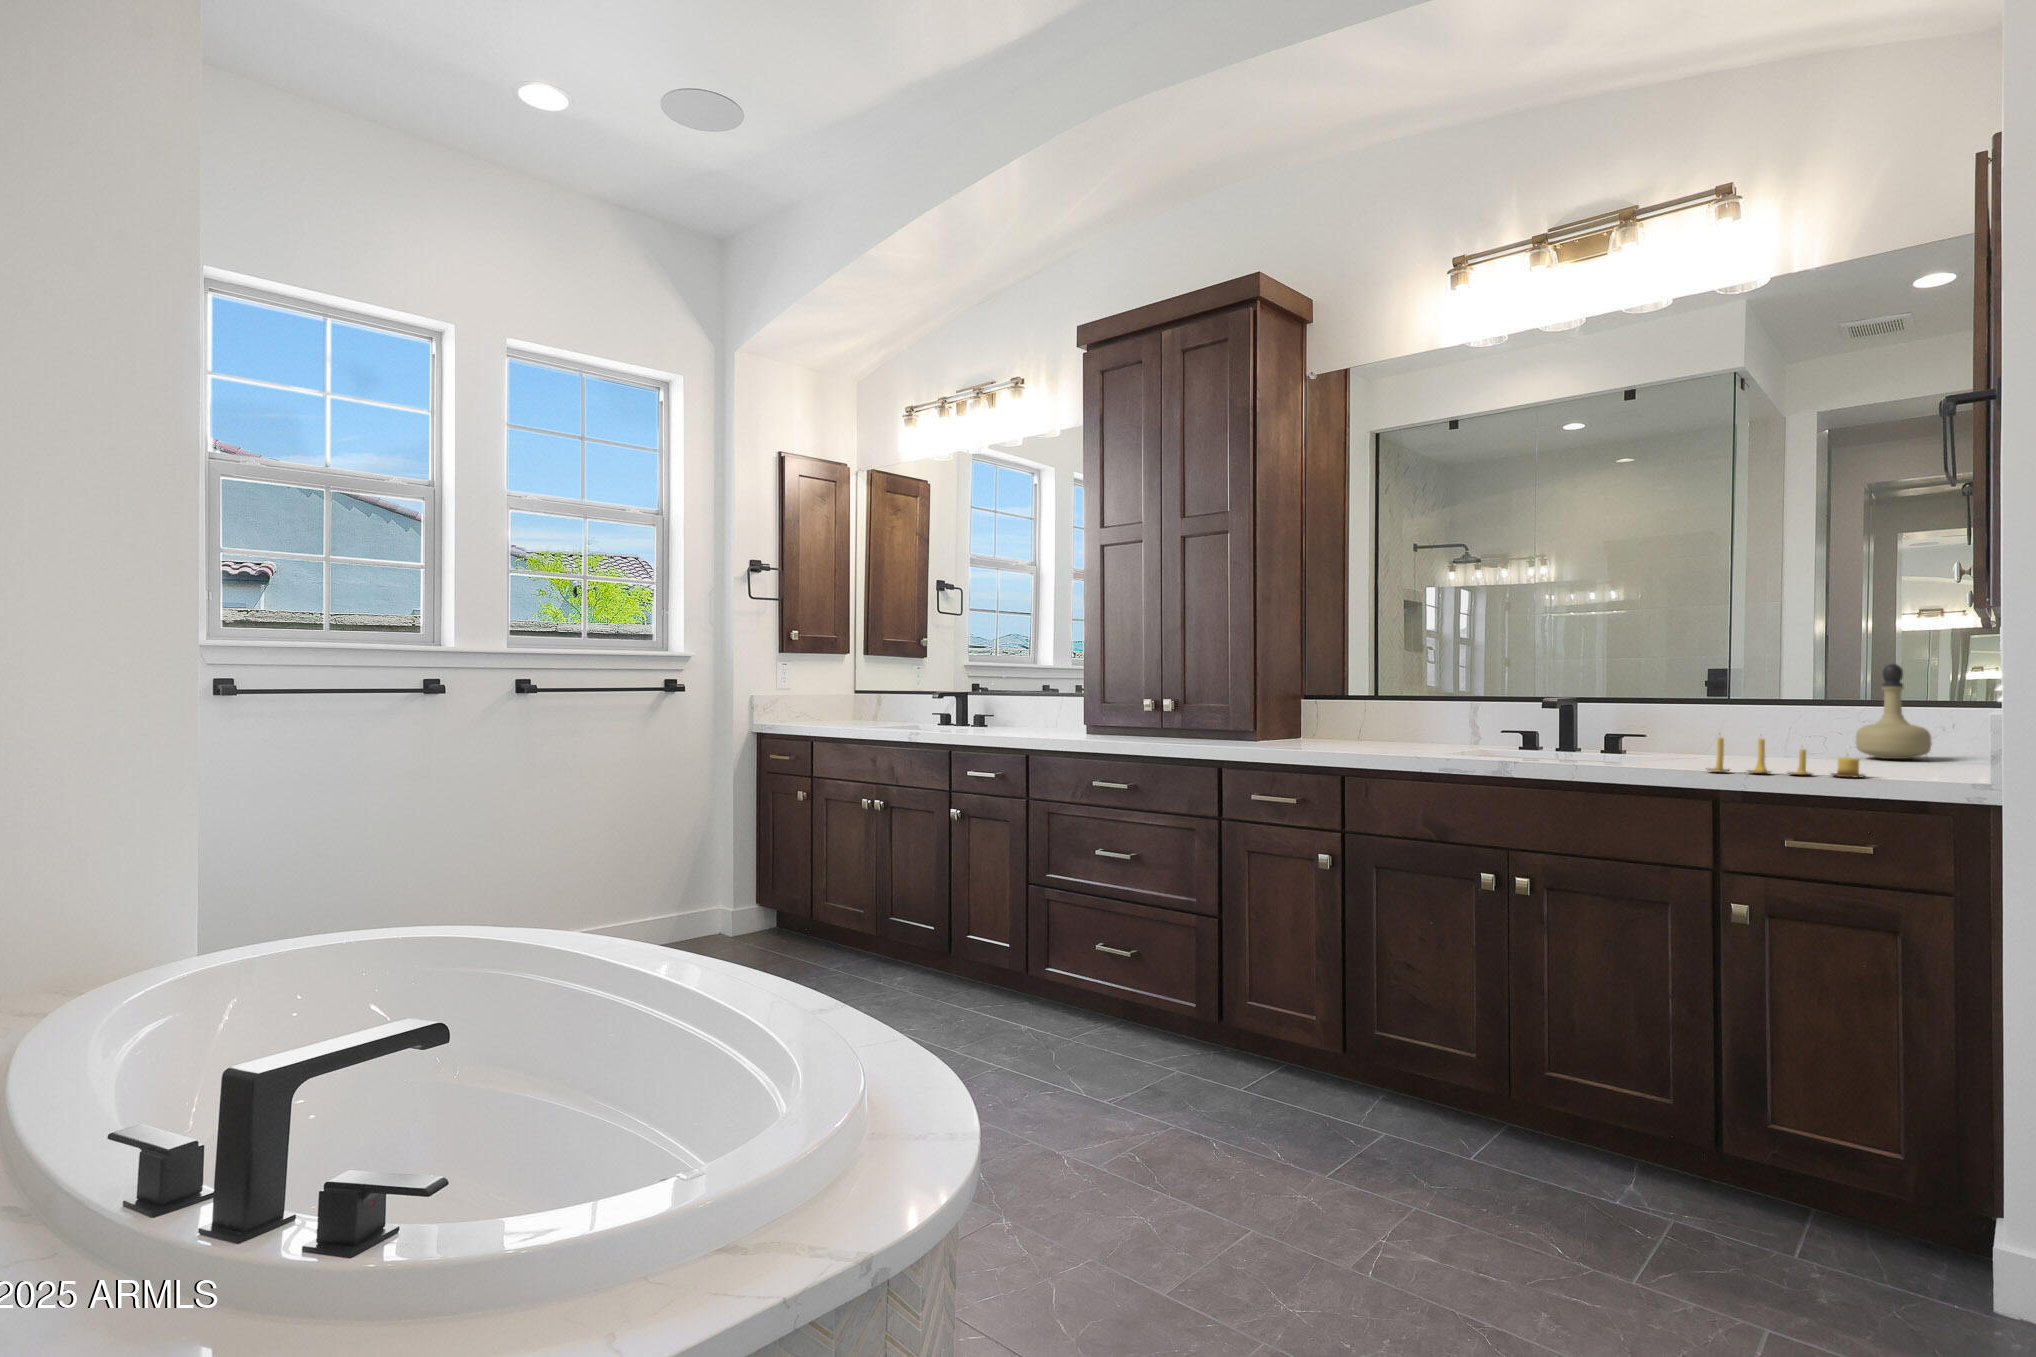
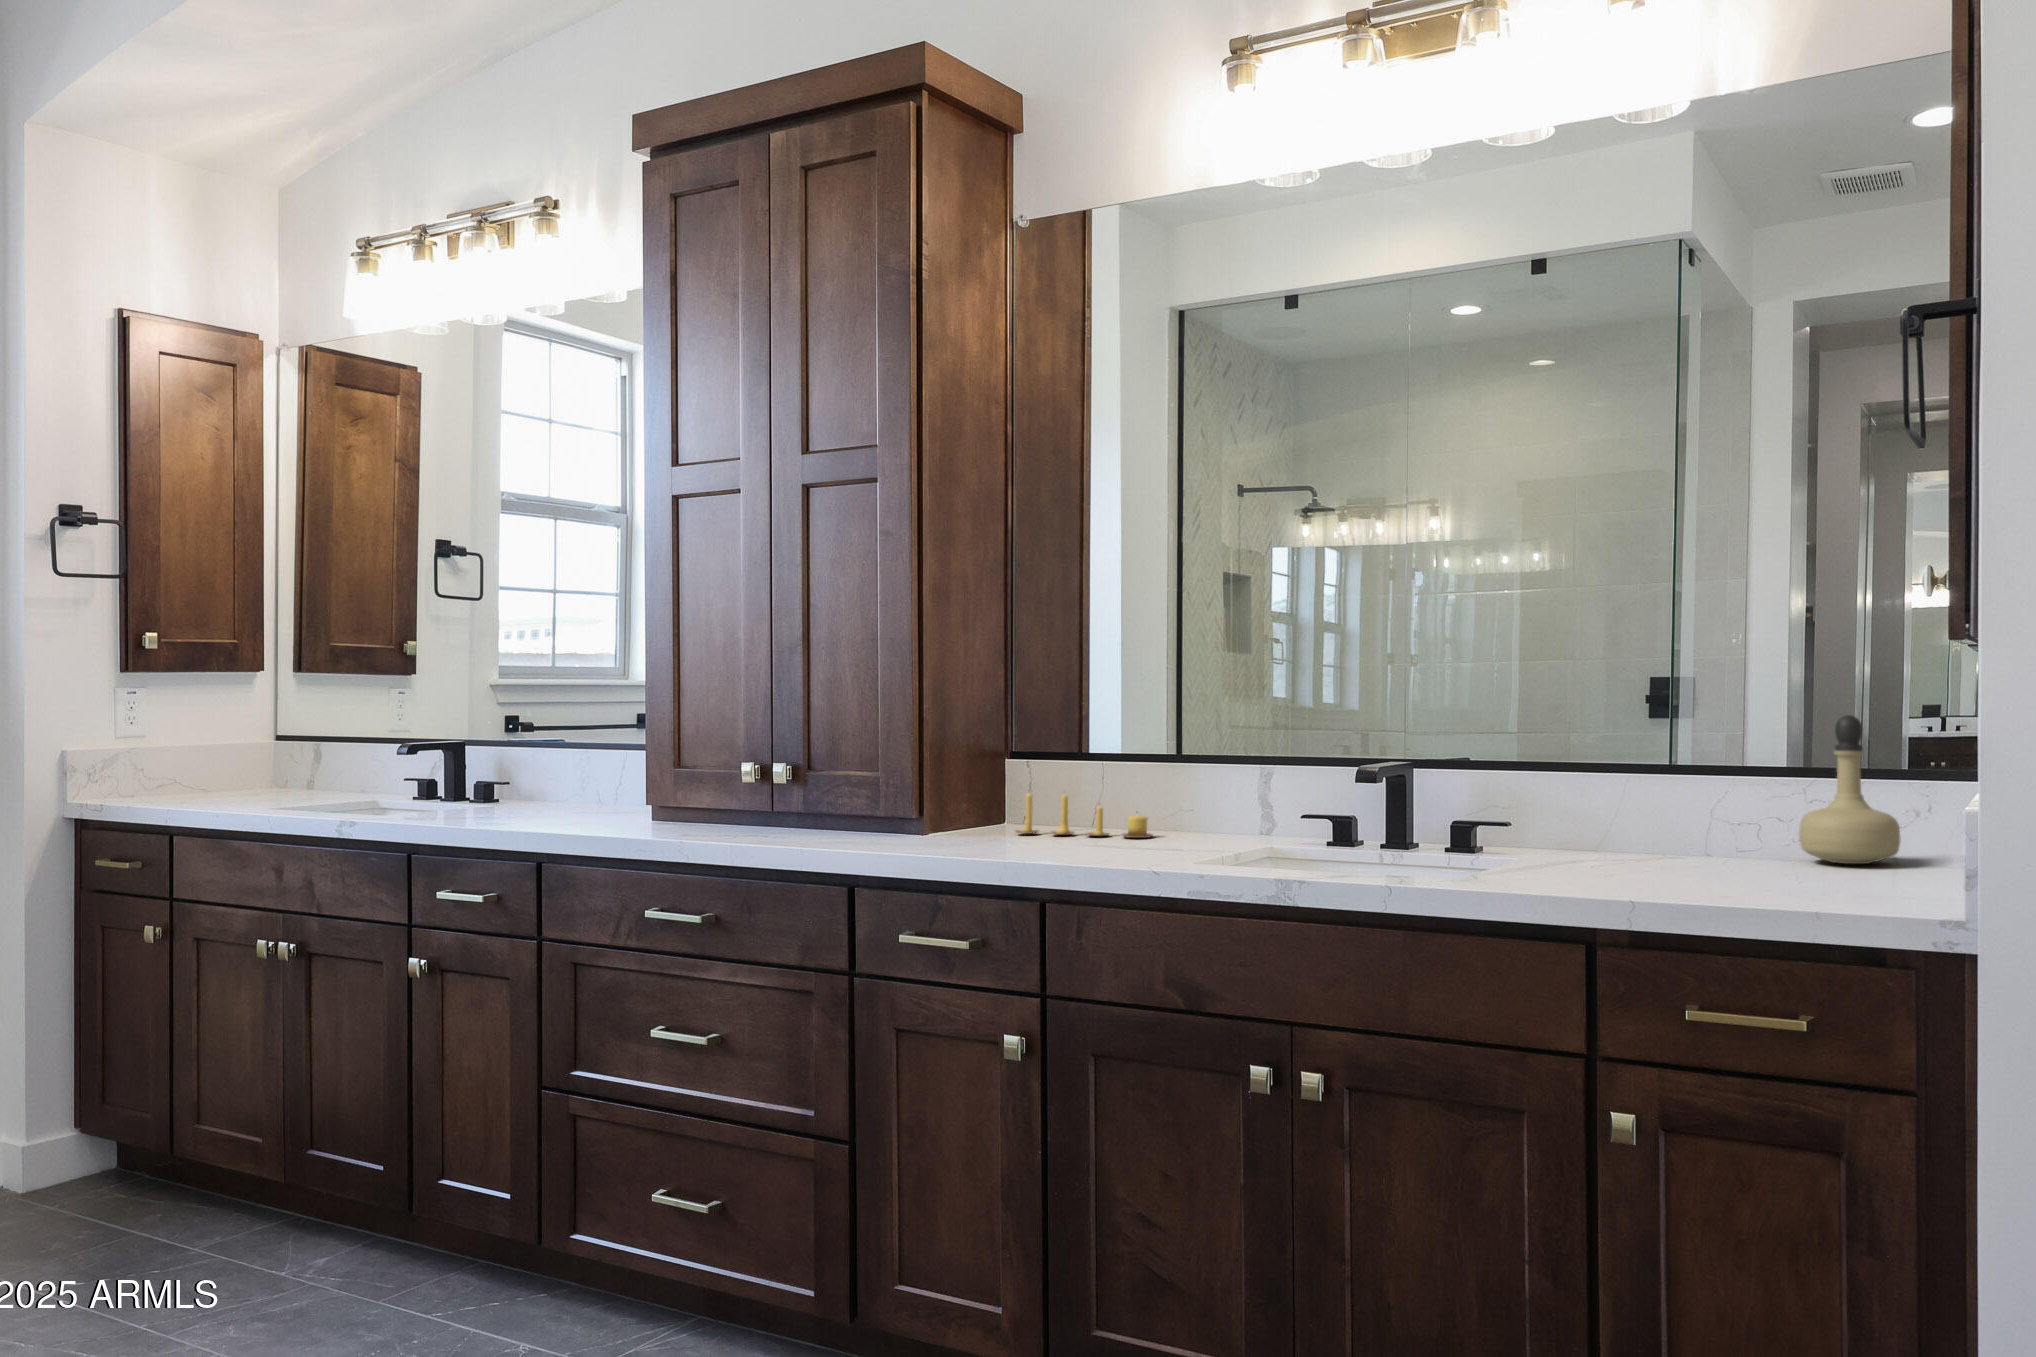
candle: present [1706,737,1865,778] -> present [1016,794,1152,838]

